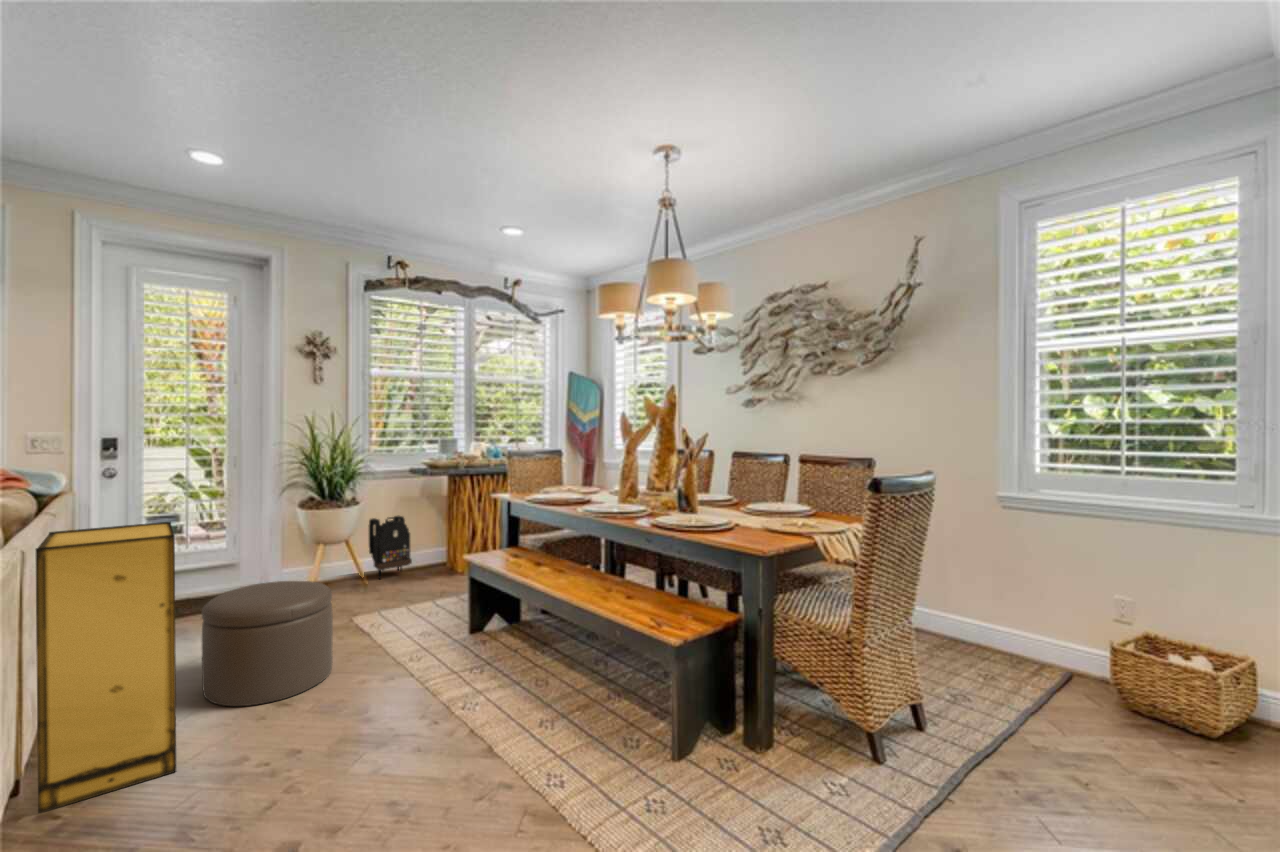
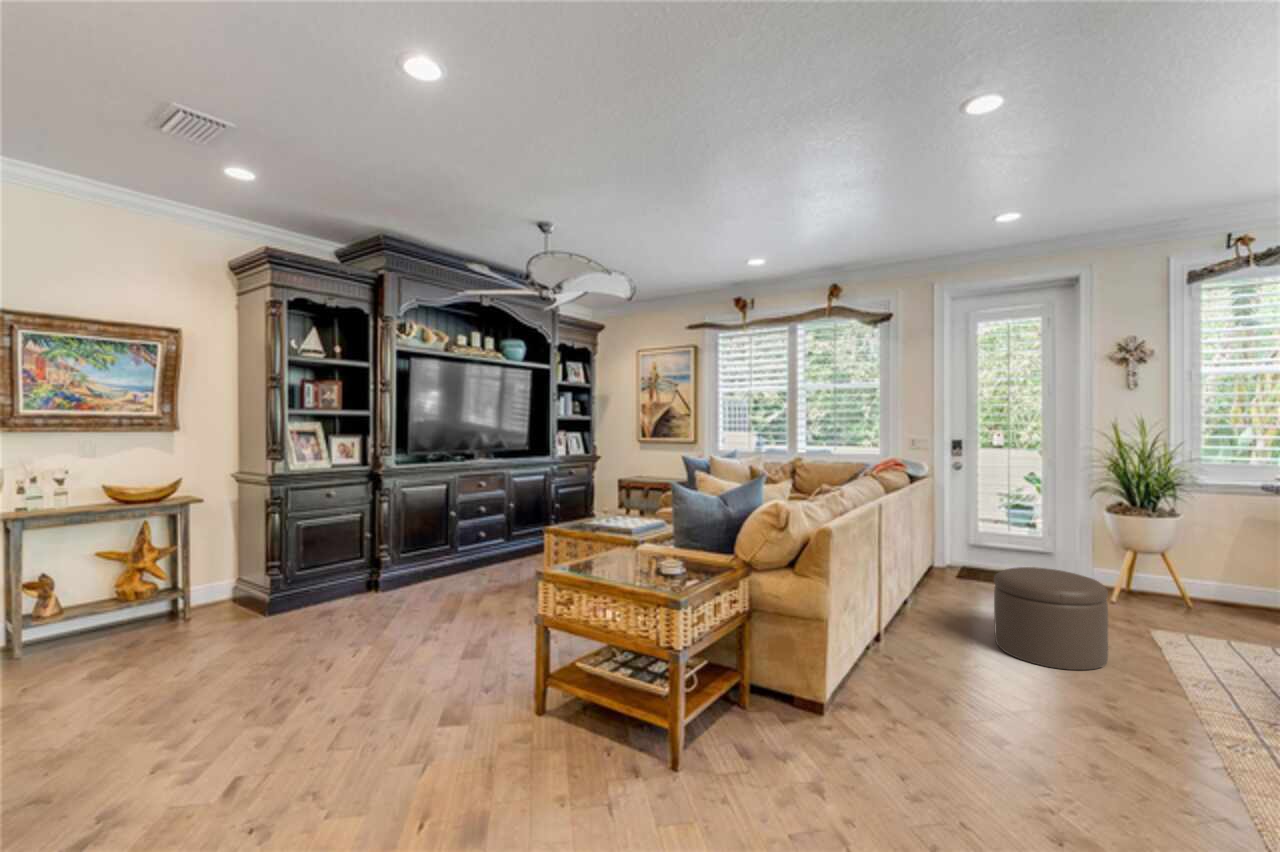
backpack: present [369,516,412,578] -> none [1197,535,1259,605]
storage cabinet: present [35,522,176,813] -> none [889,501,968,678]

